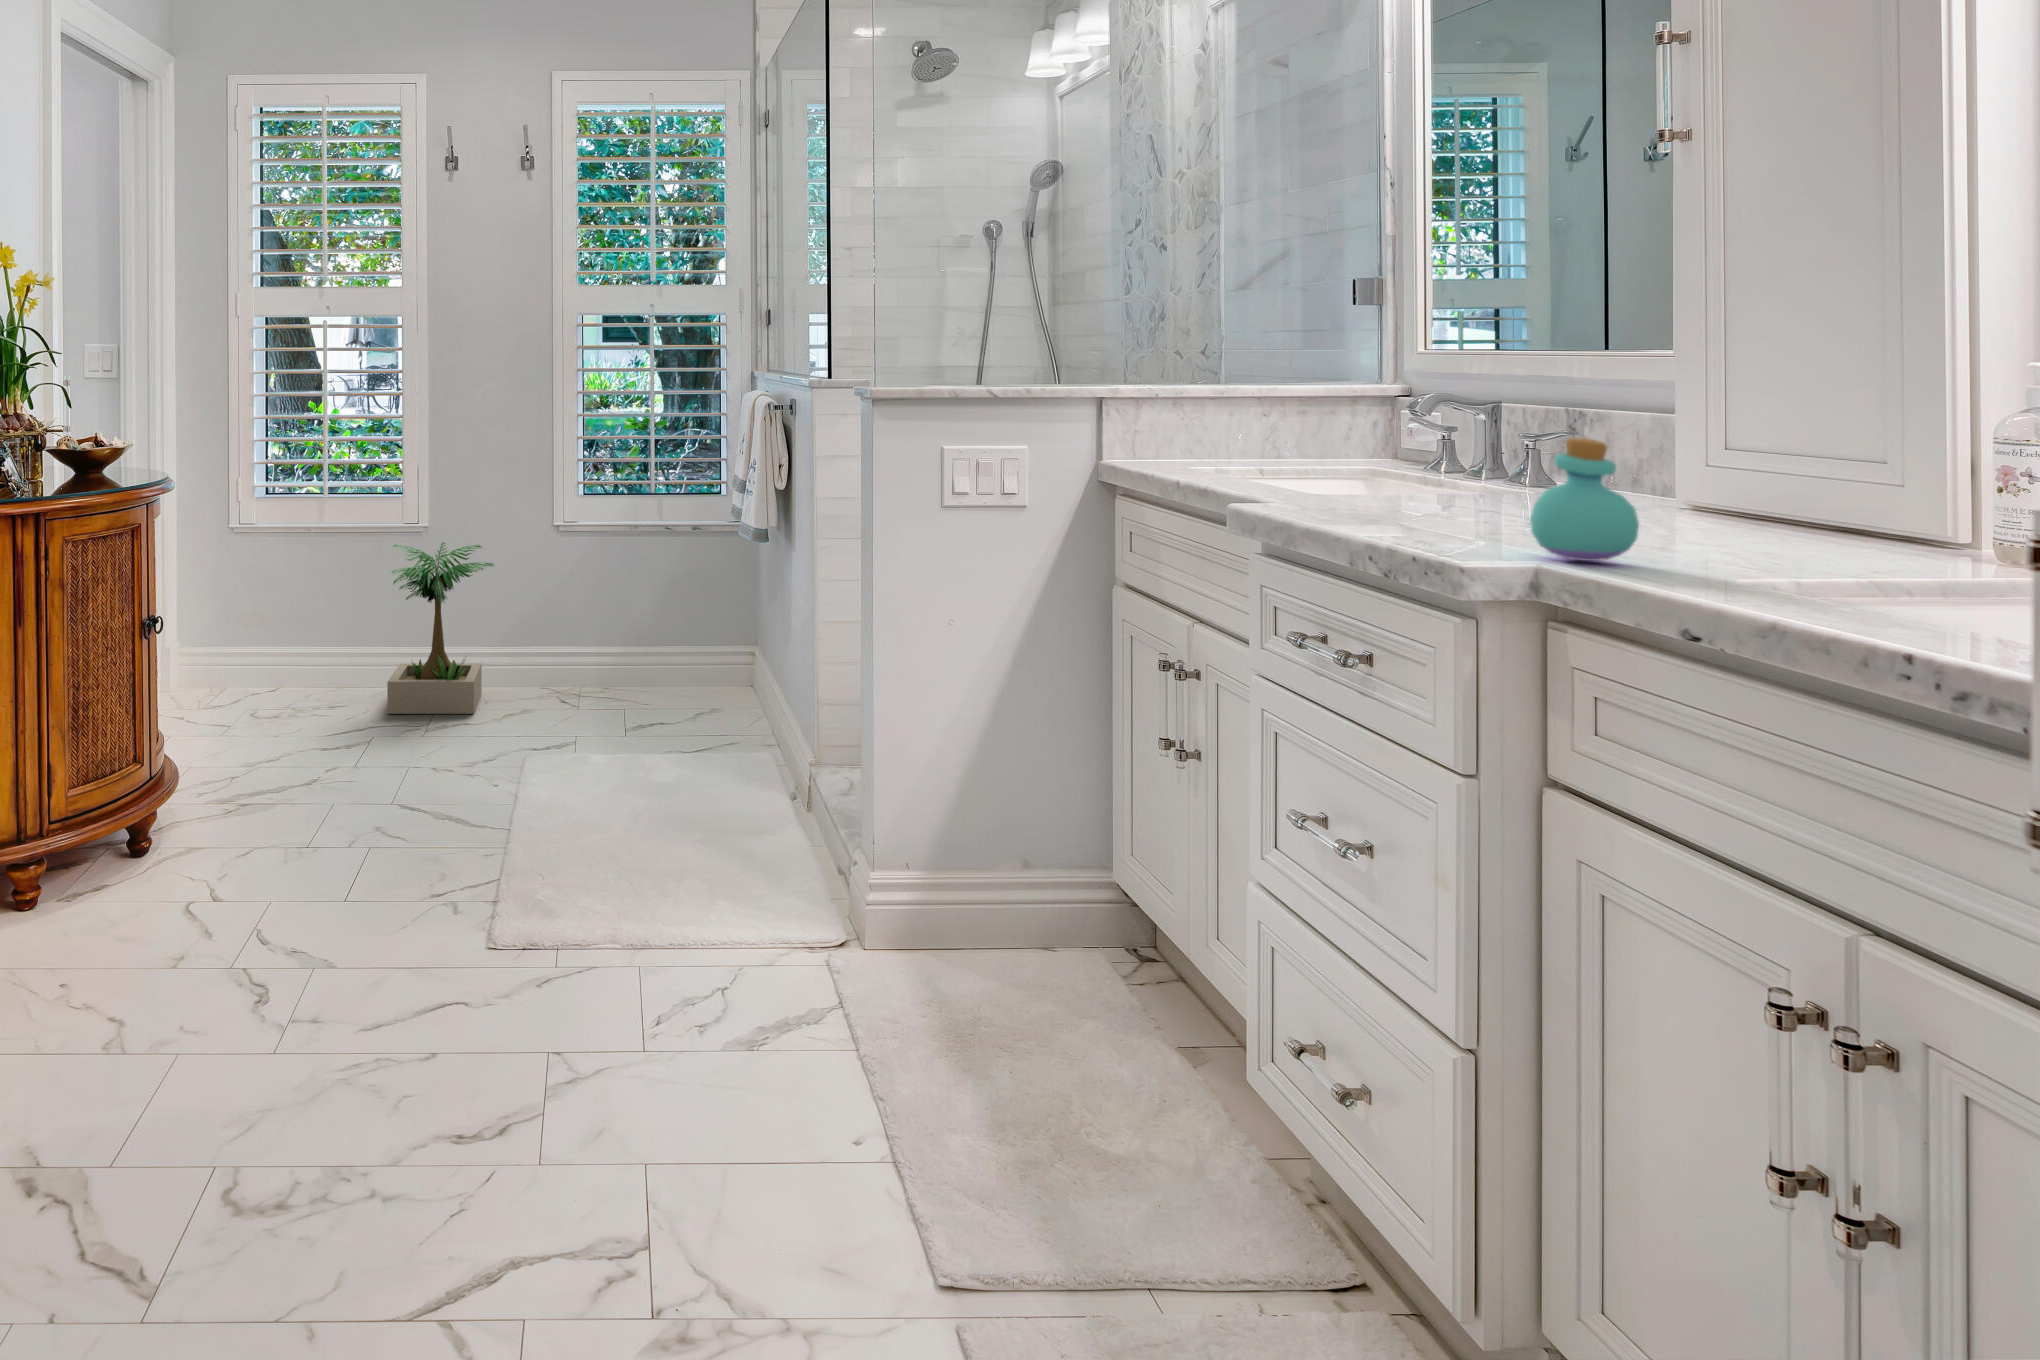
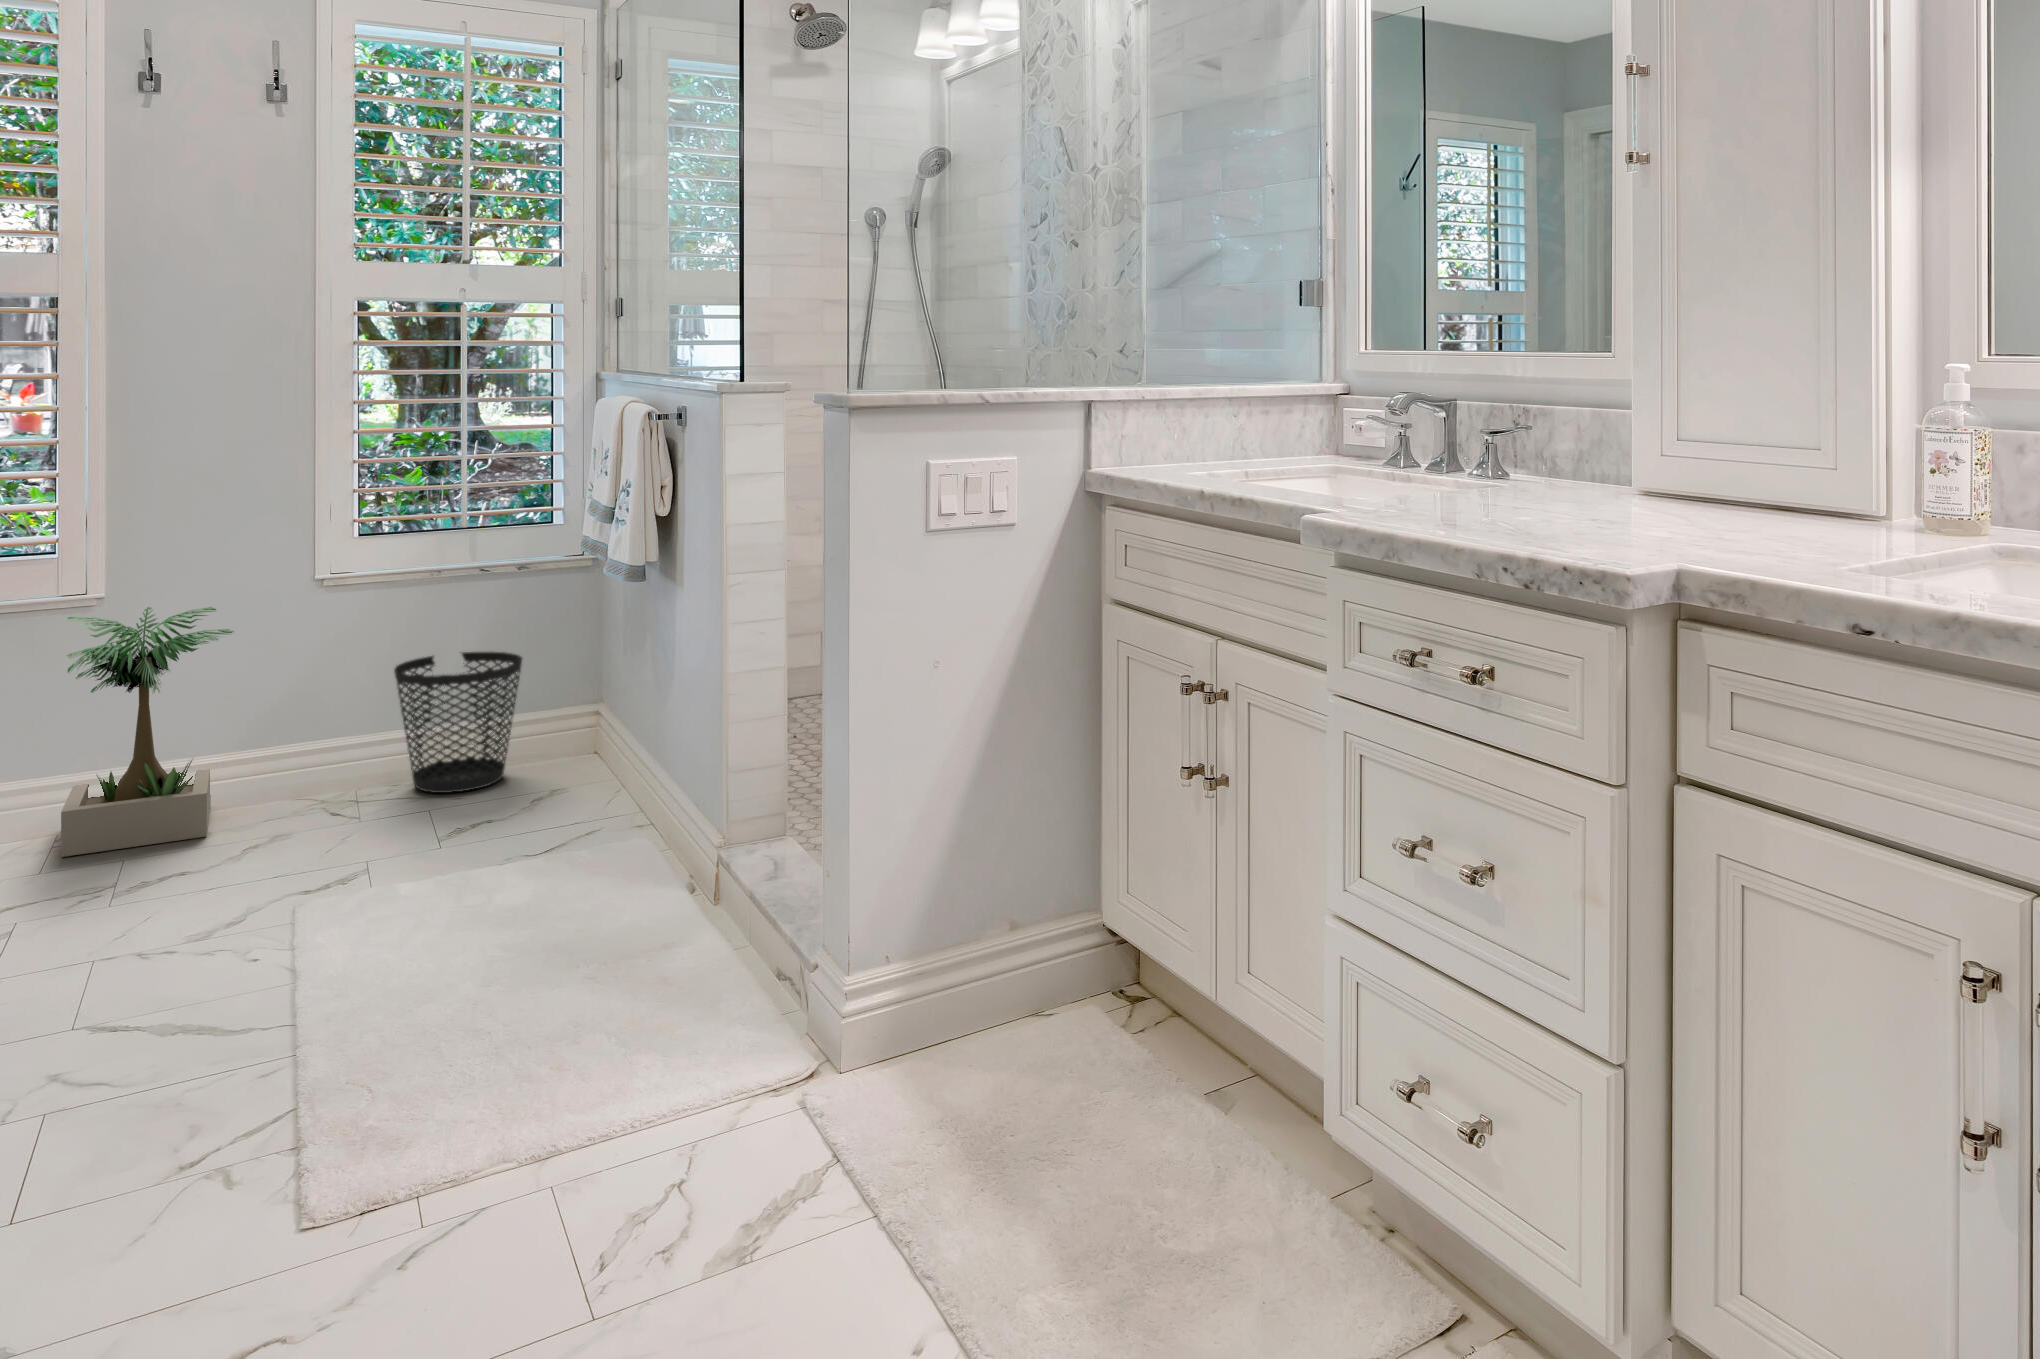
perfume bottle: present [1530,438,1639,561] -> none [1653,441,1744,560]
wastebasket: none [600,597,694,707] -> present [394,652,522,793]

